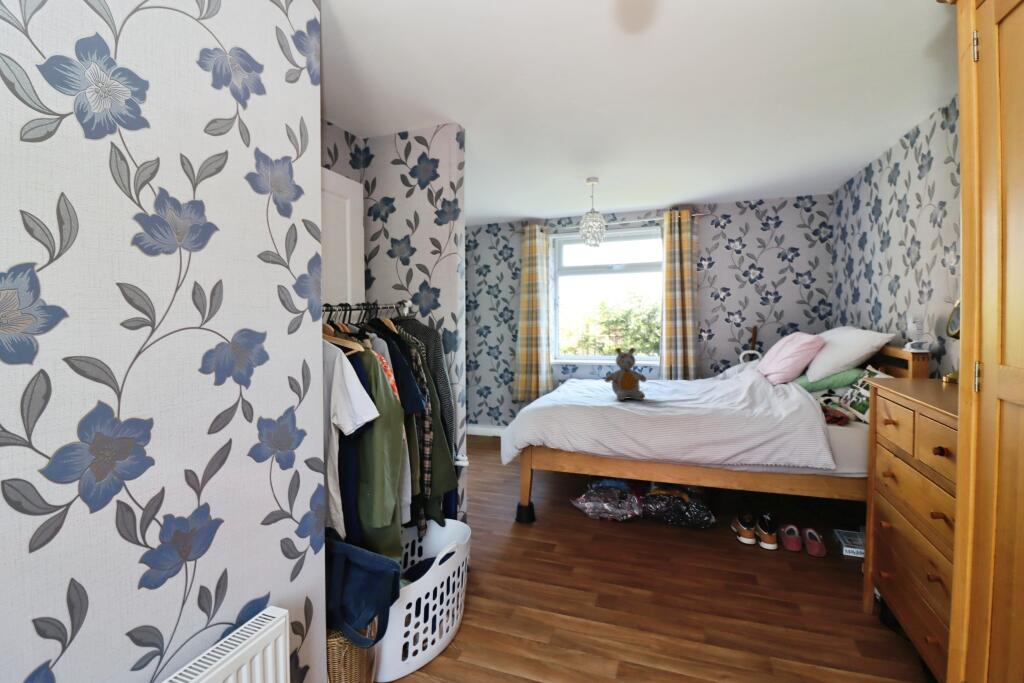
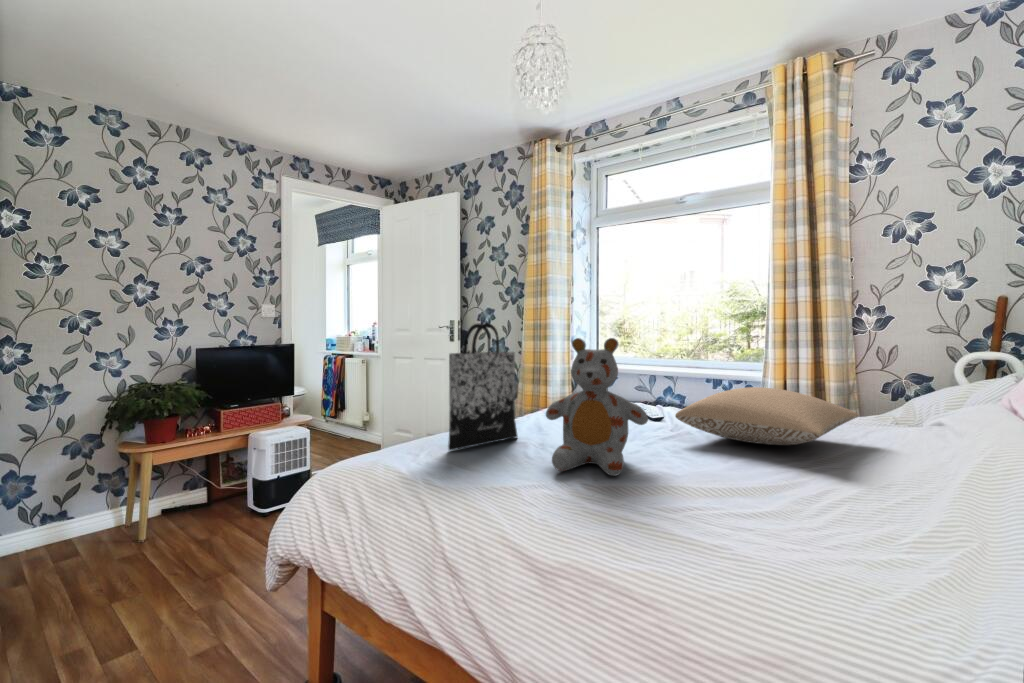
tote bag: none [560,341,580,399] -> present [448,323,517,450]
pillow: none [646,367,711,390] -> present [675,387,859,445]

